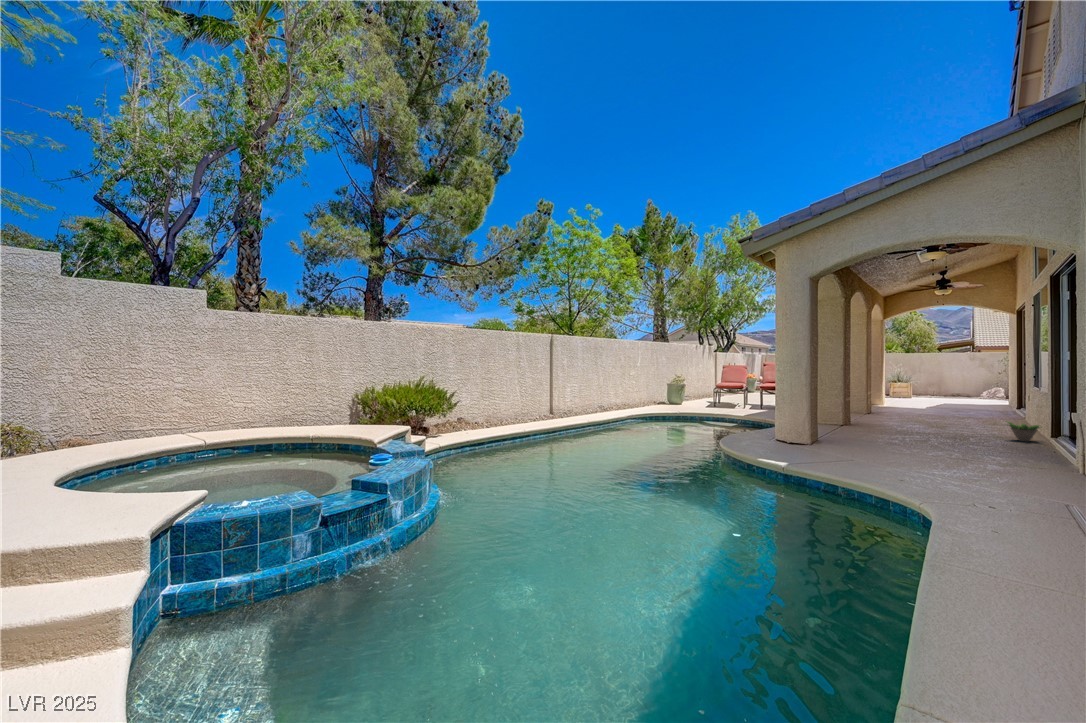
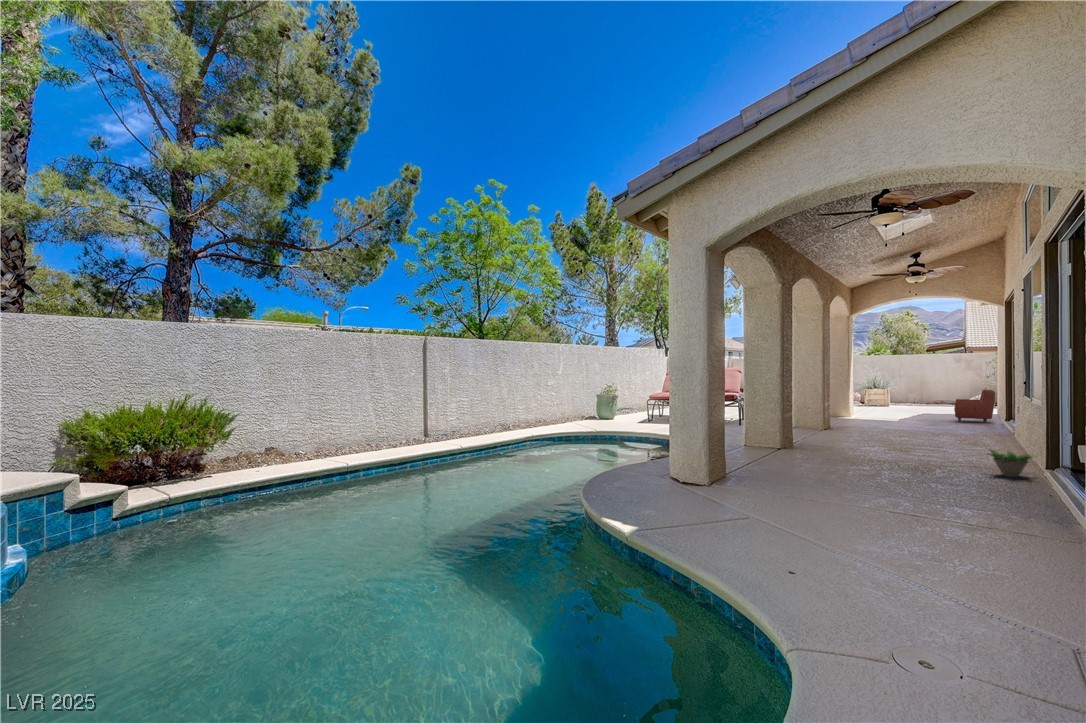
armchair: none [971,382,1007,409] -> present [954,390,995,423]

